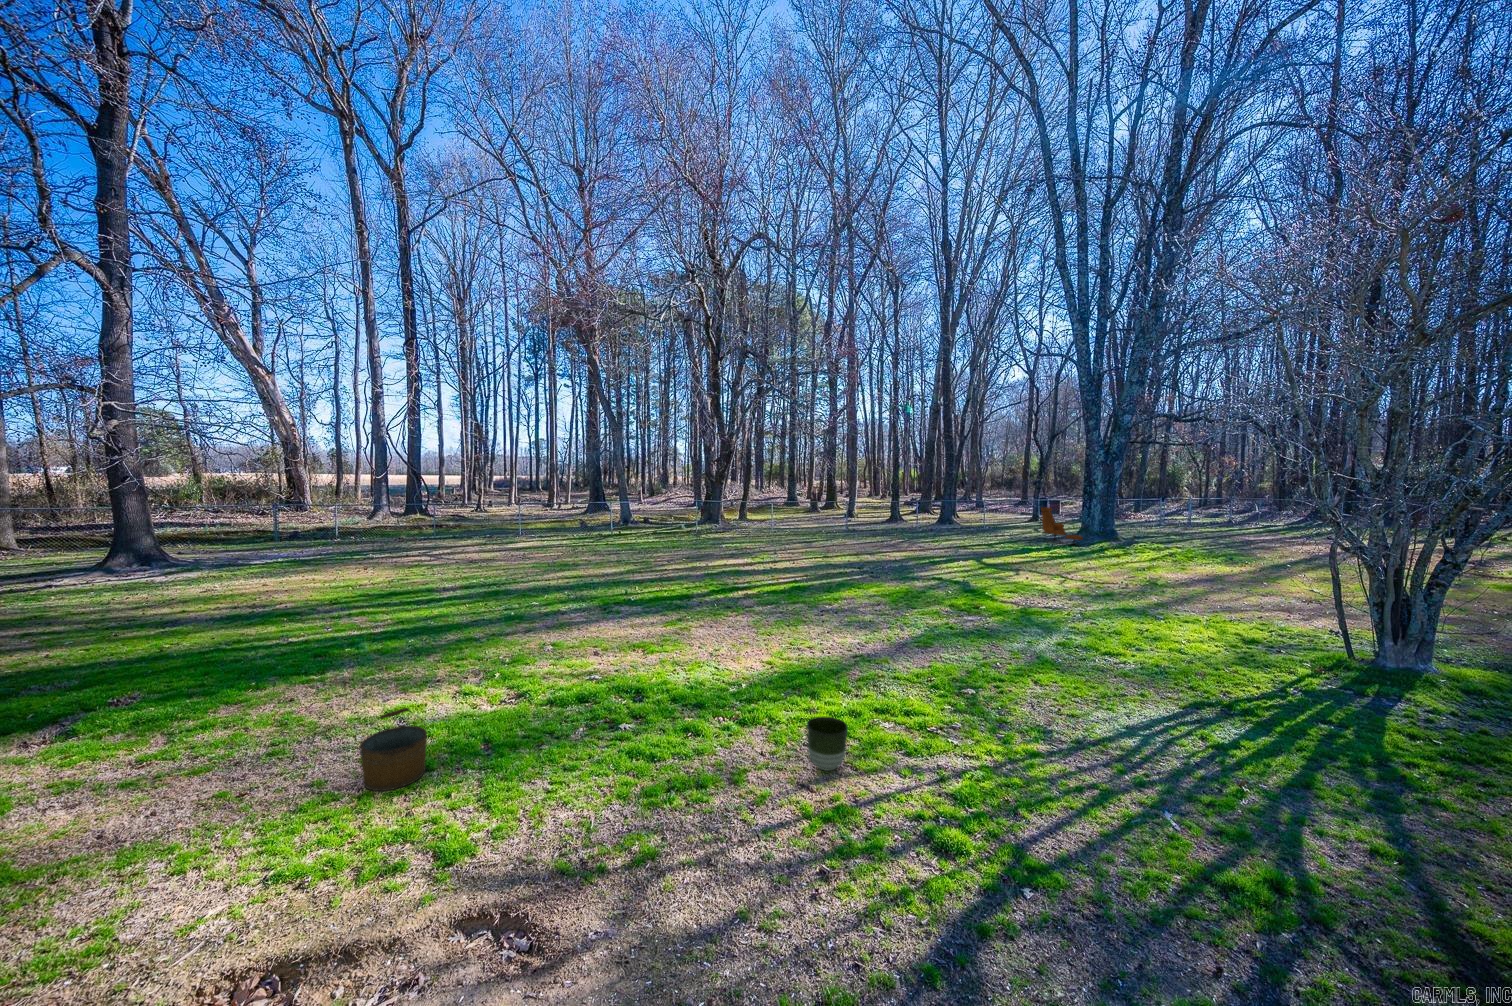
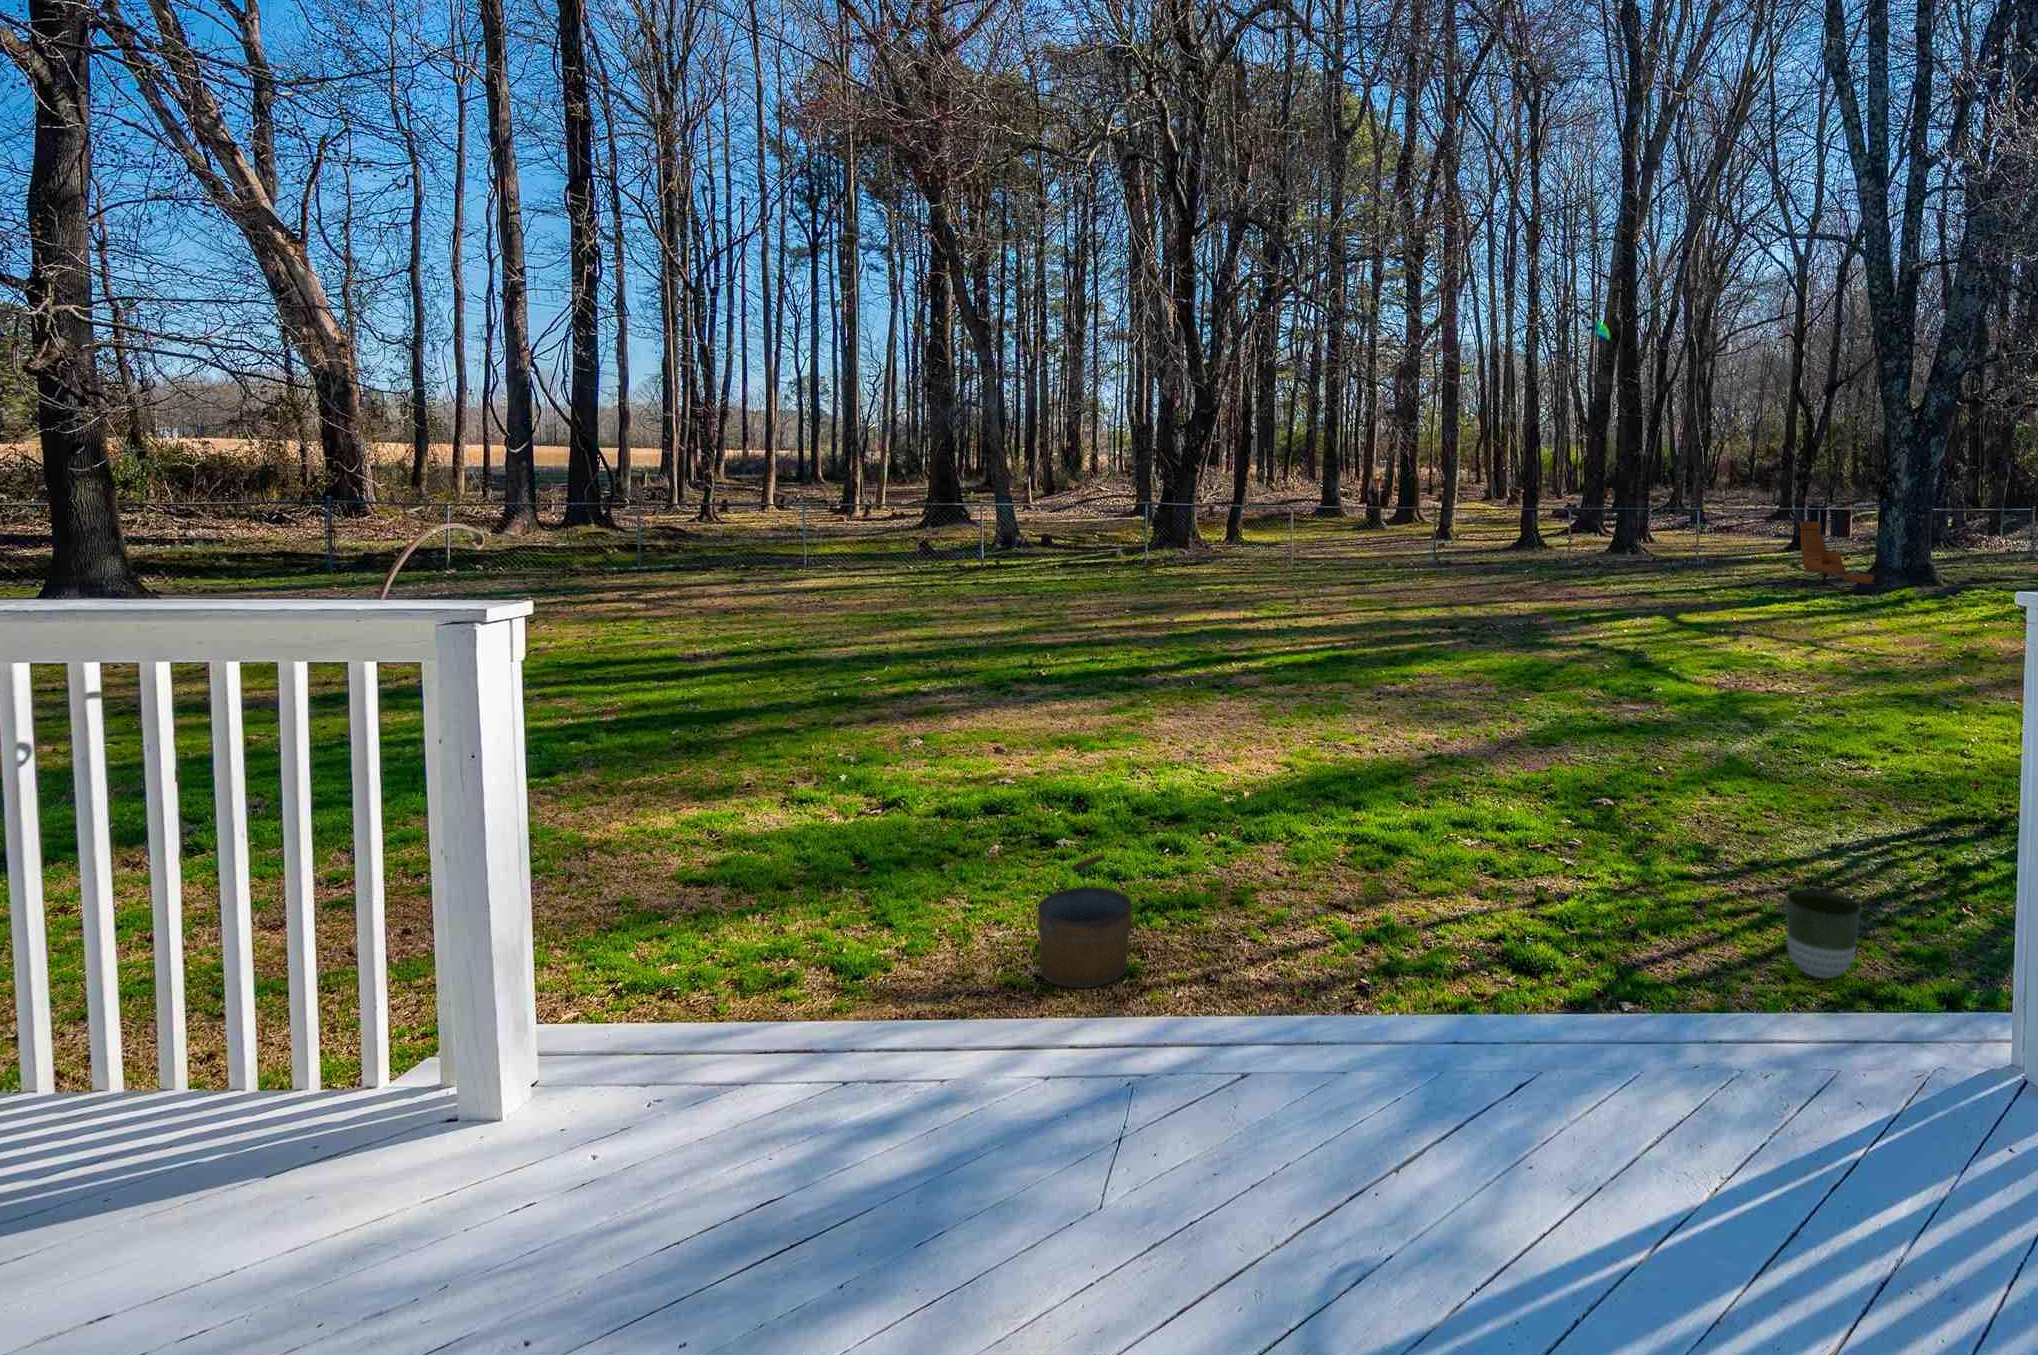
bucket: present [359,708,427,791] -> present [1037,854,1132,988]
planter: present [807,716,847,771] -> present [1786,889,1861,979]

